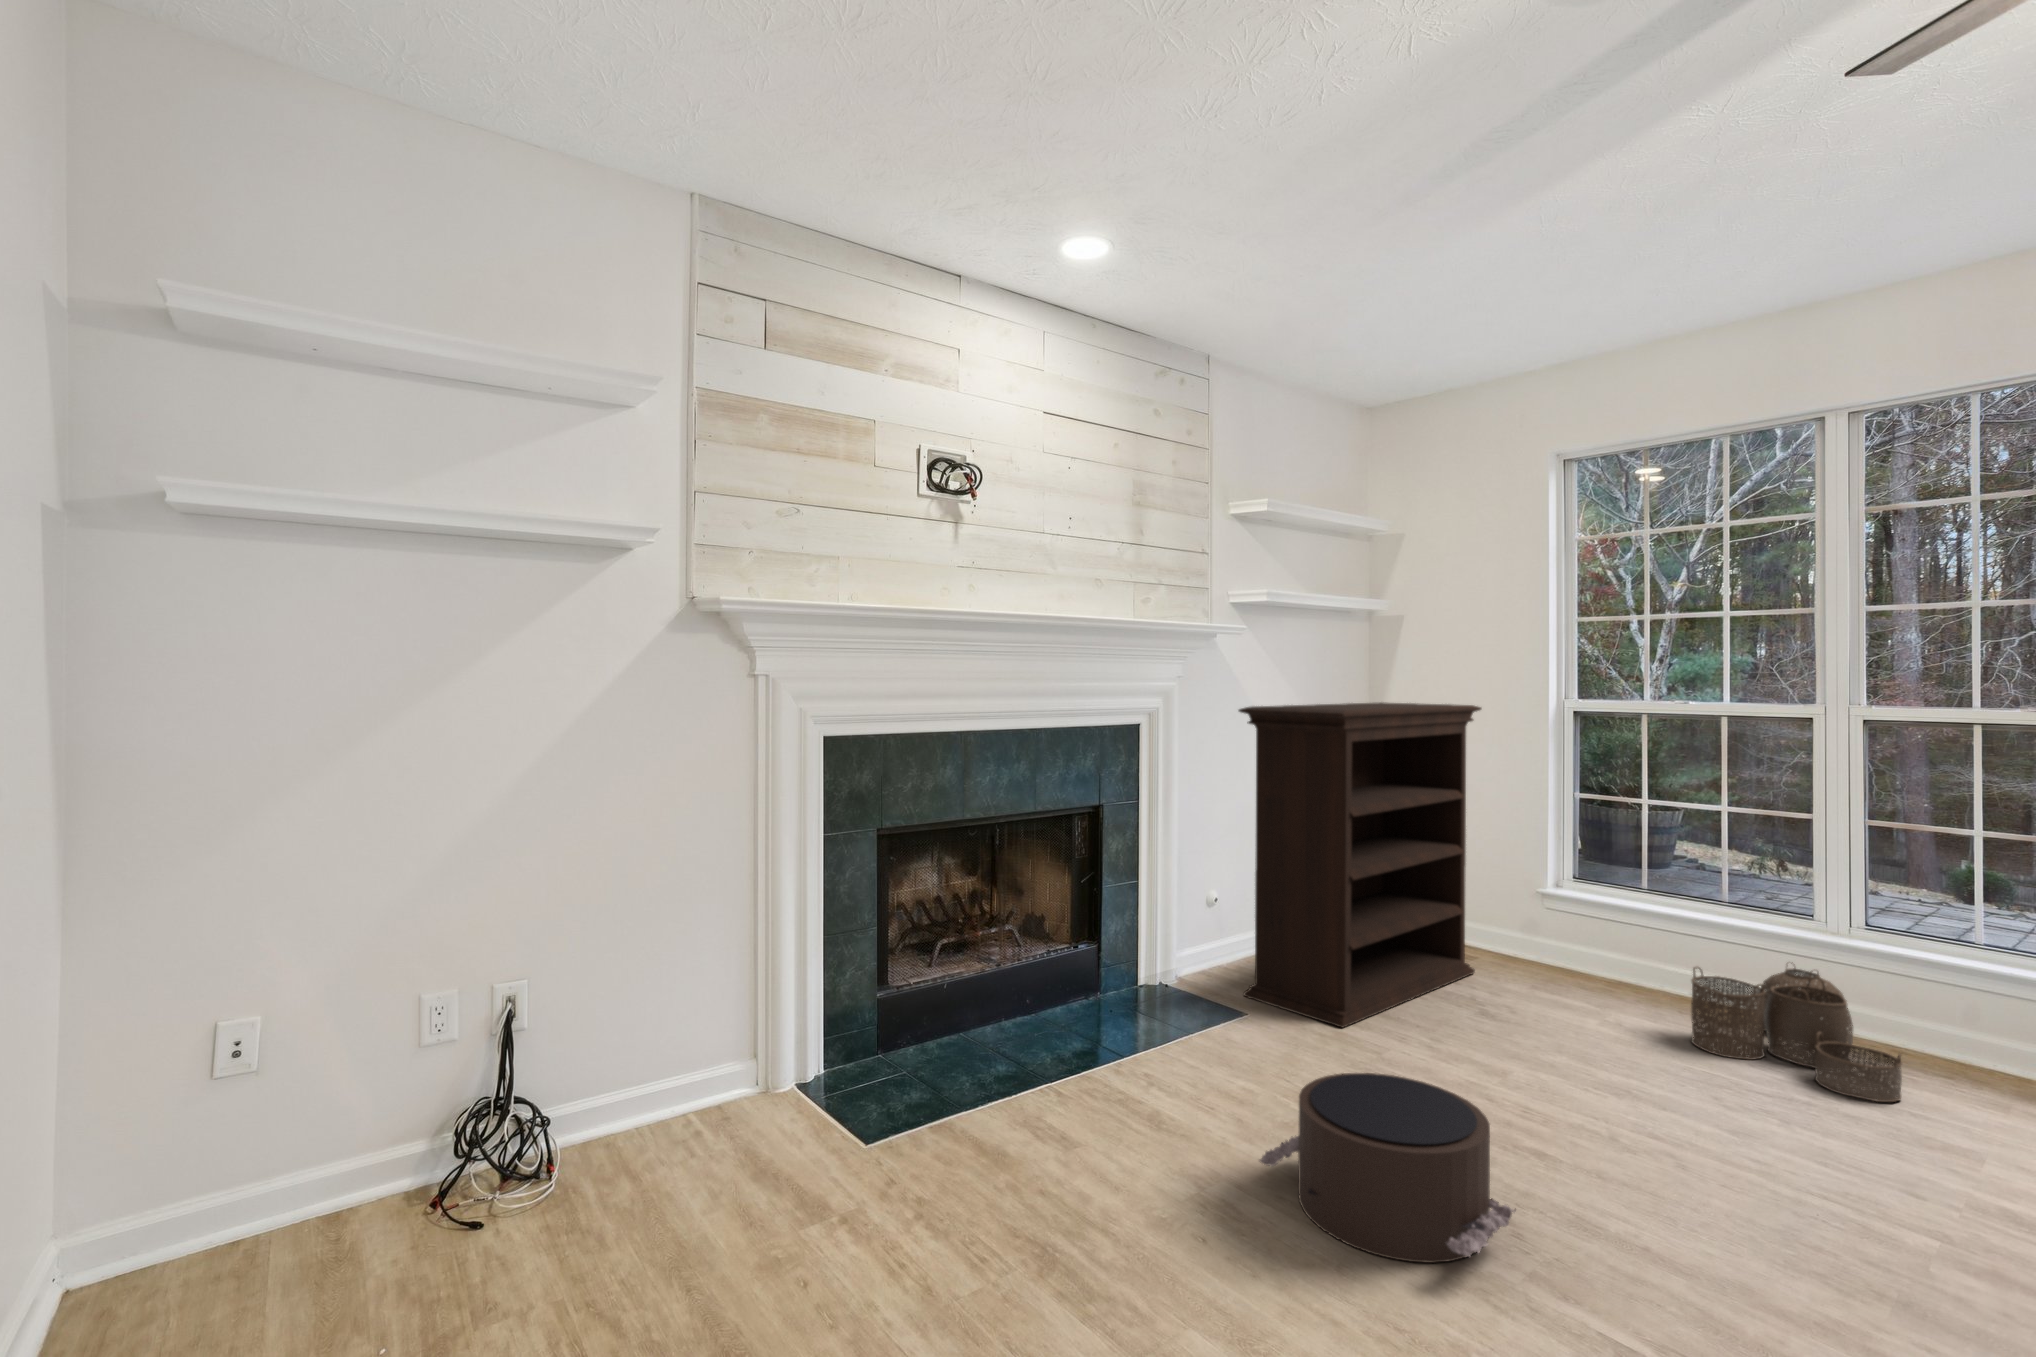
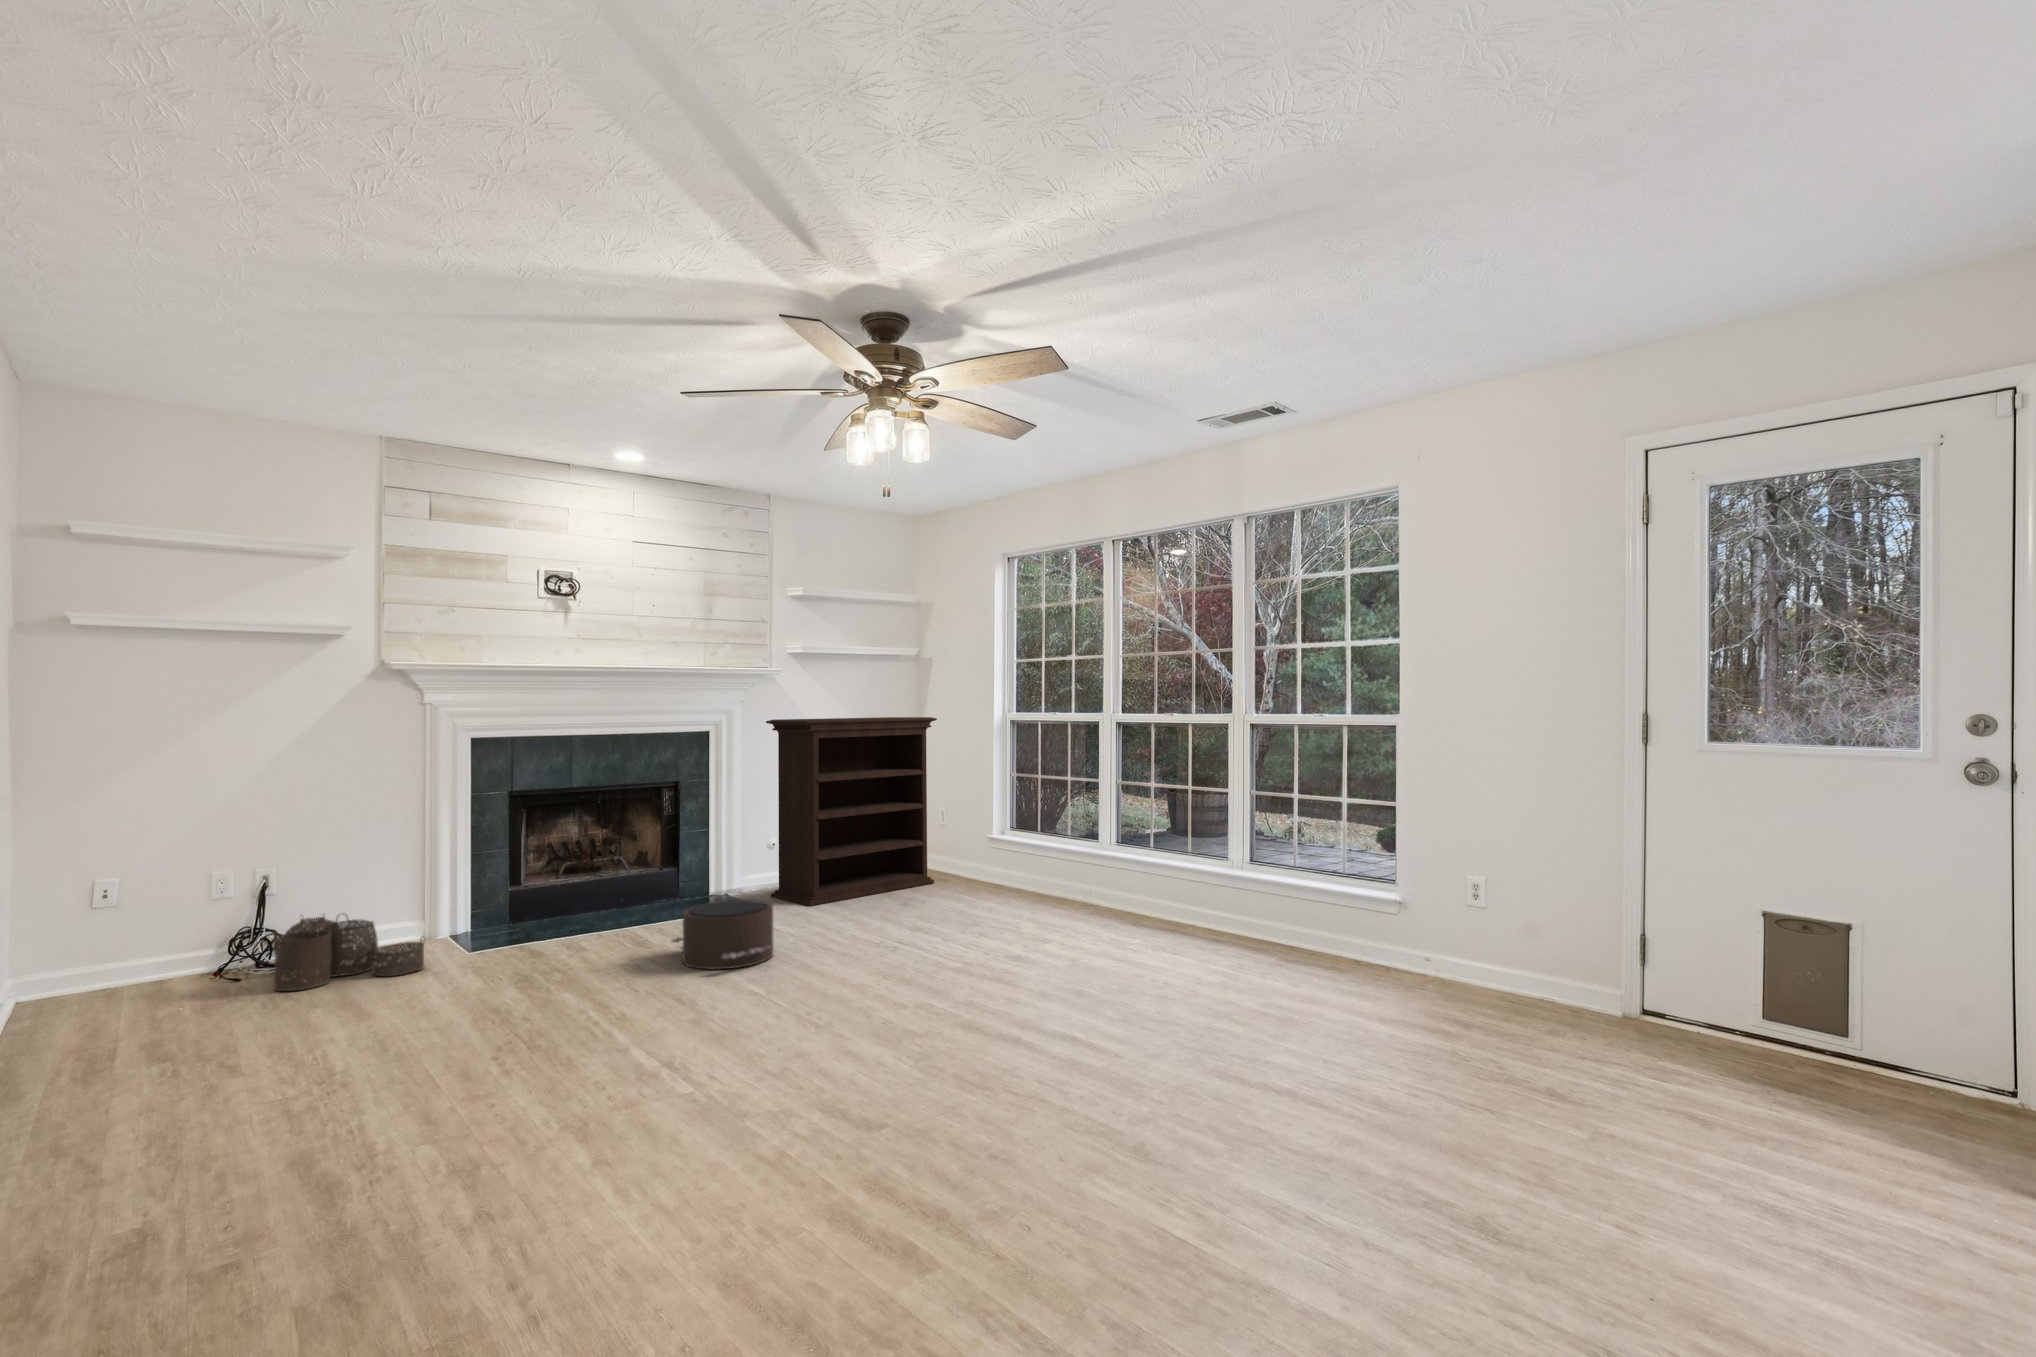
woven basket: present [1691,967,1902,1102] -> present [273,914,424,991]

